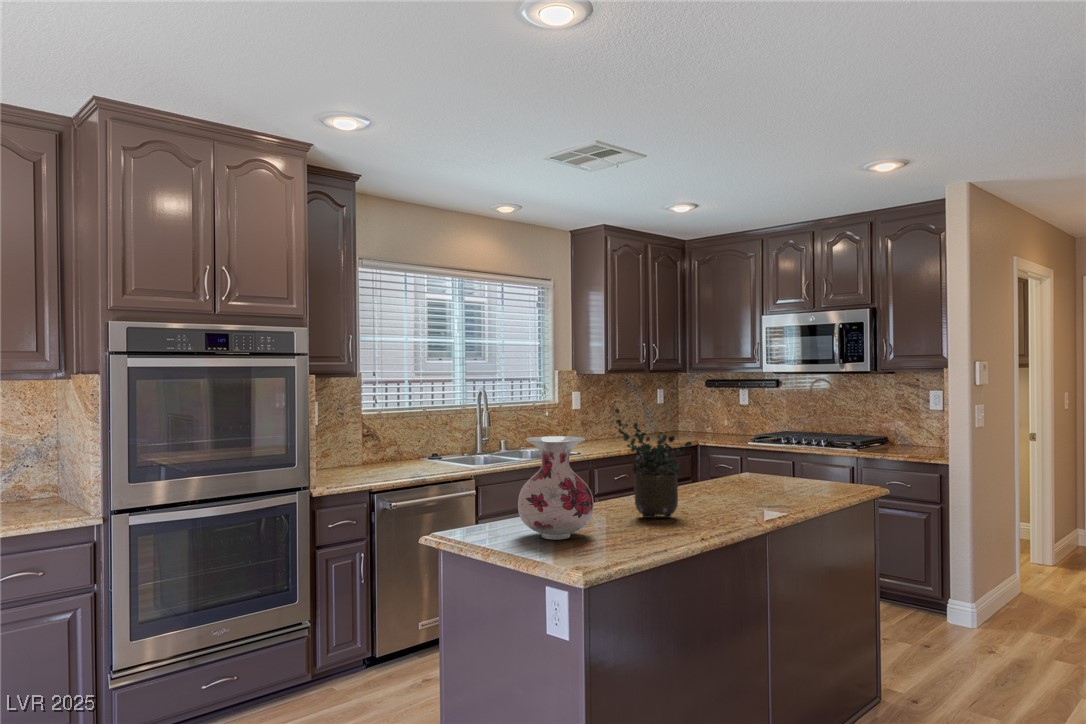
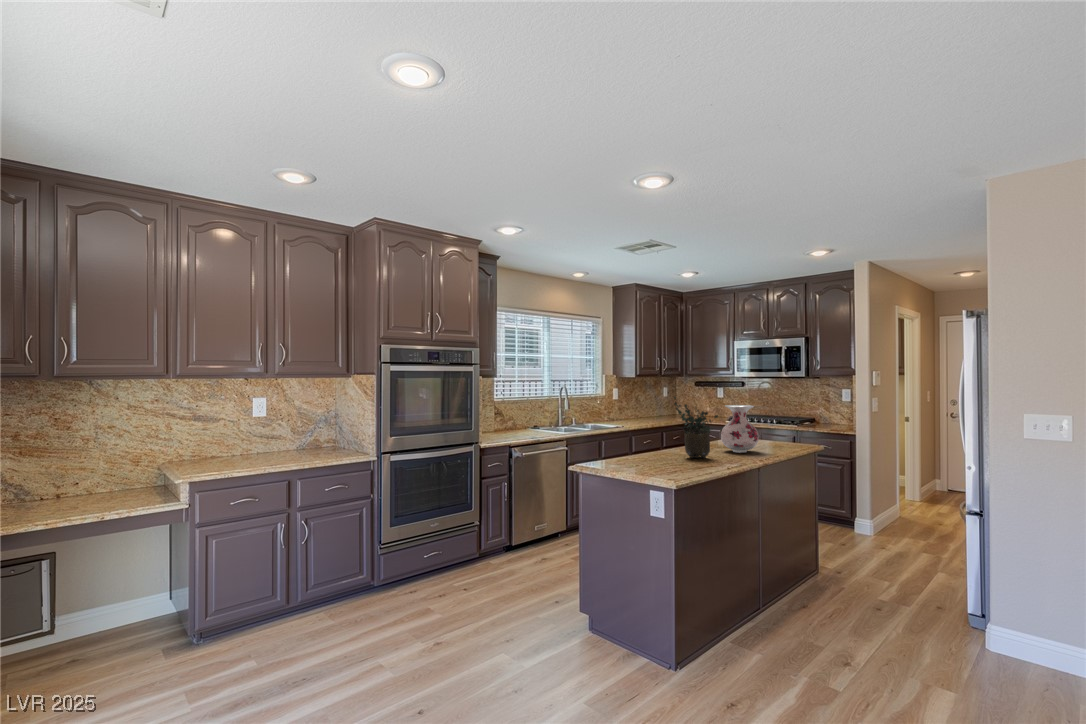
vase: present [518,436,594,540] -> present [721,405,759,453]

